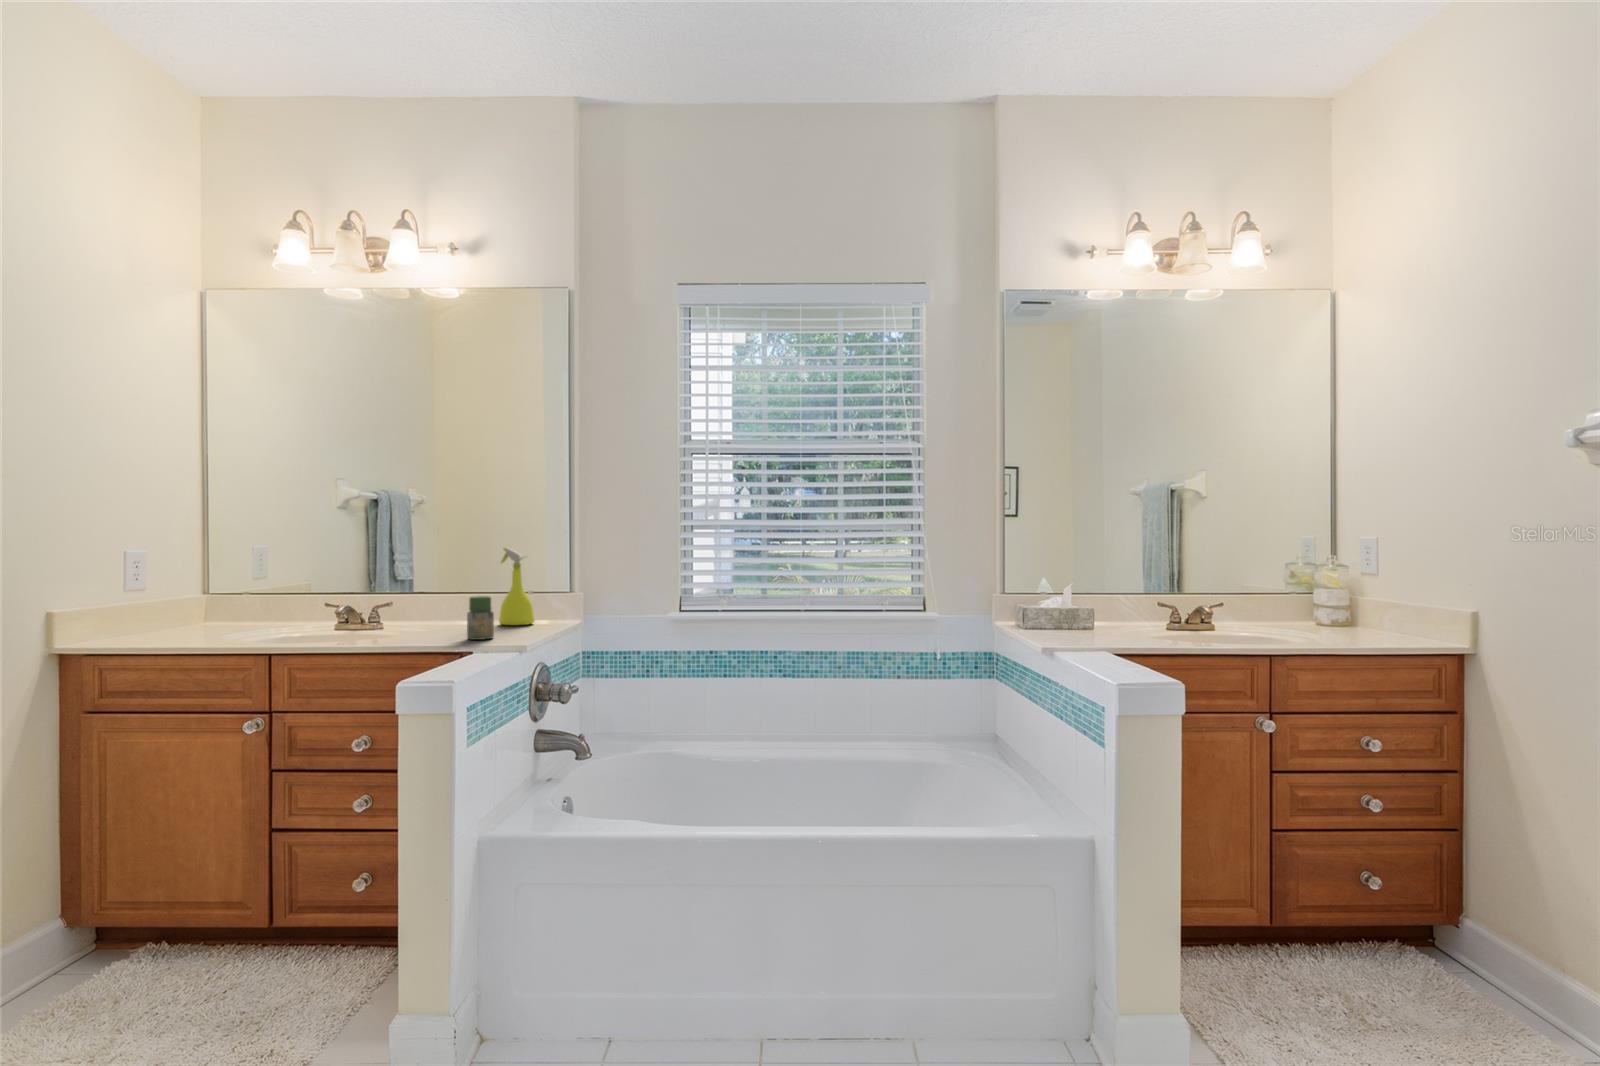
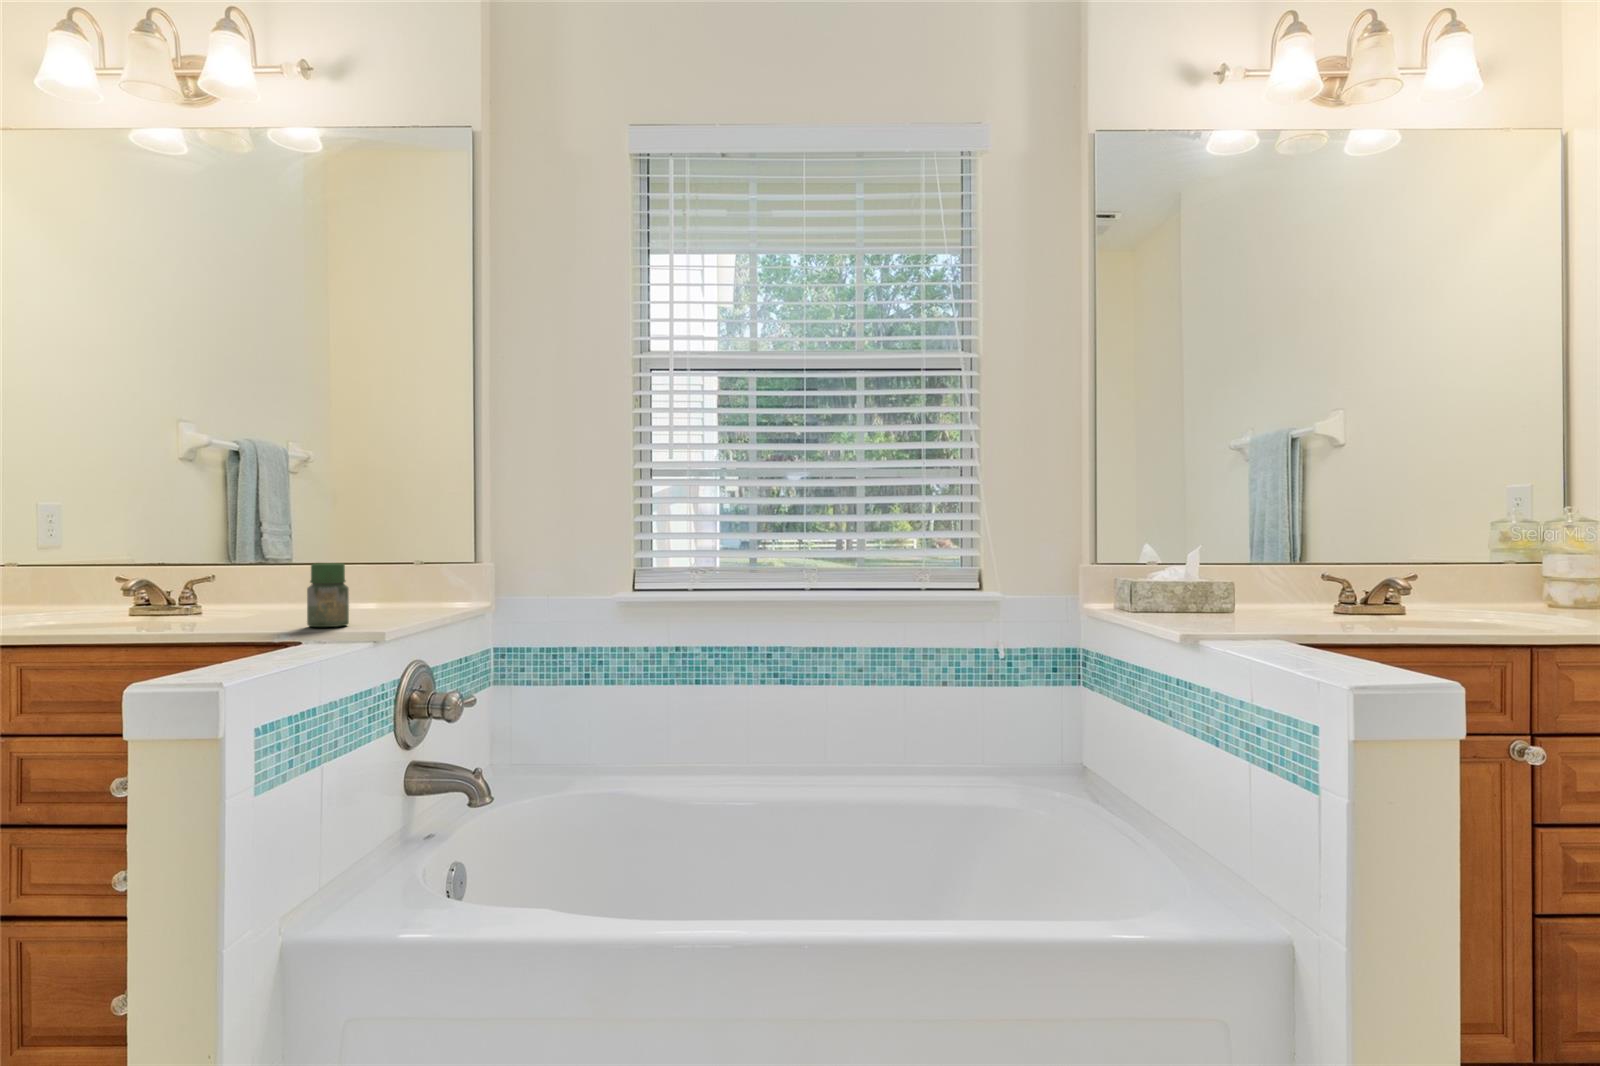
spray bottle: present [499,548,535,625] -> none [369,498,422,609]

